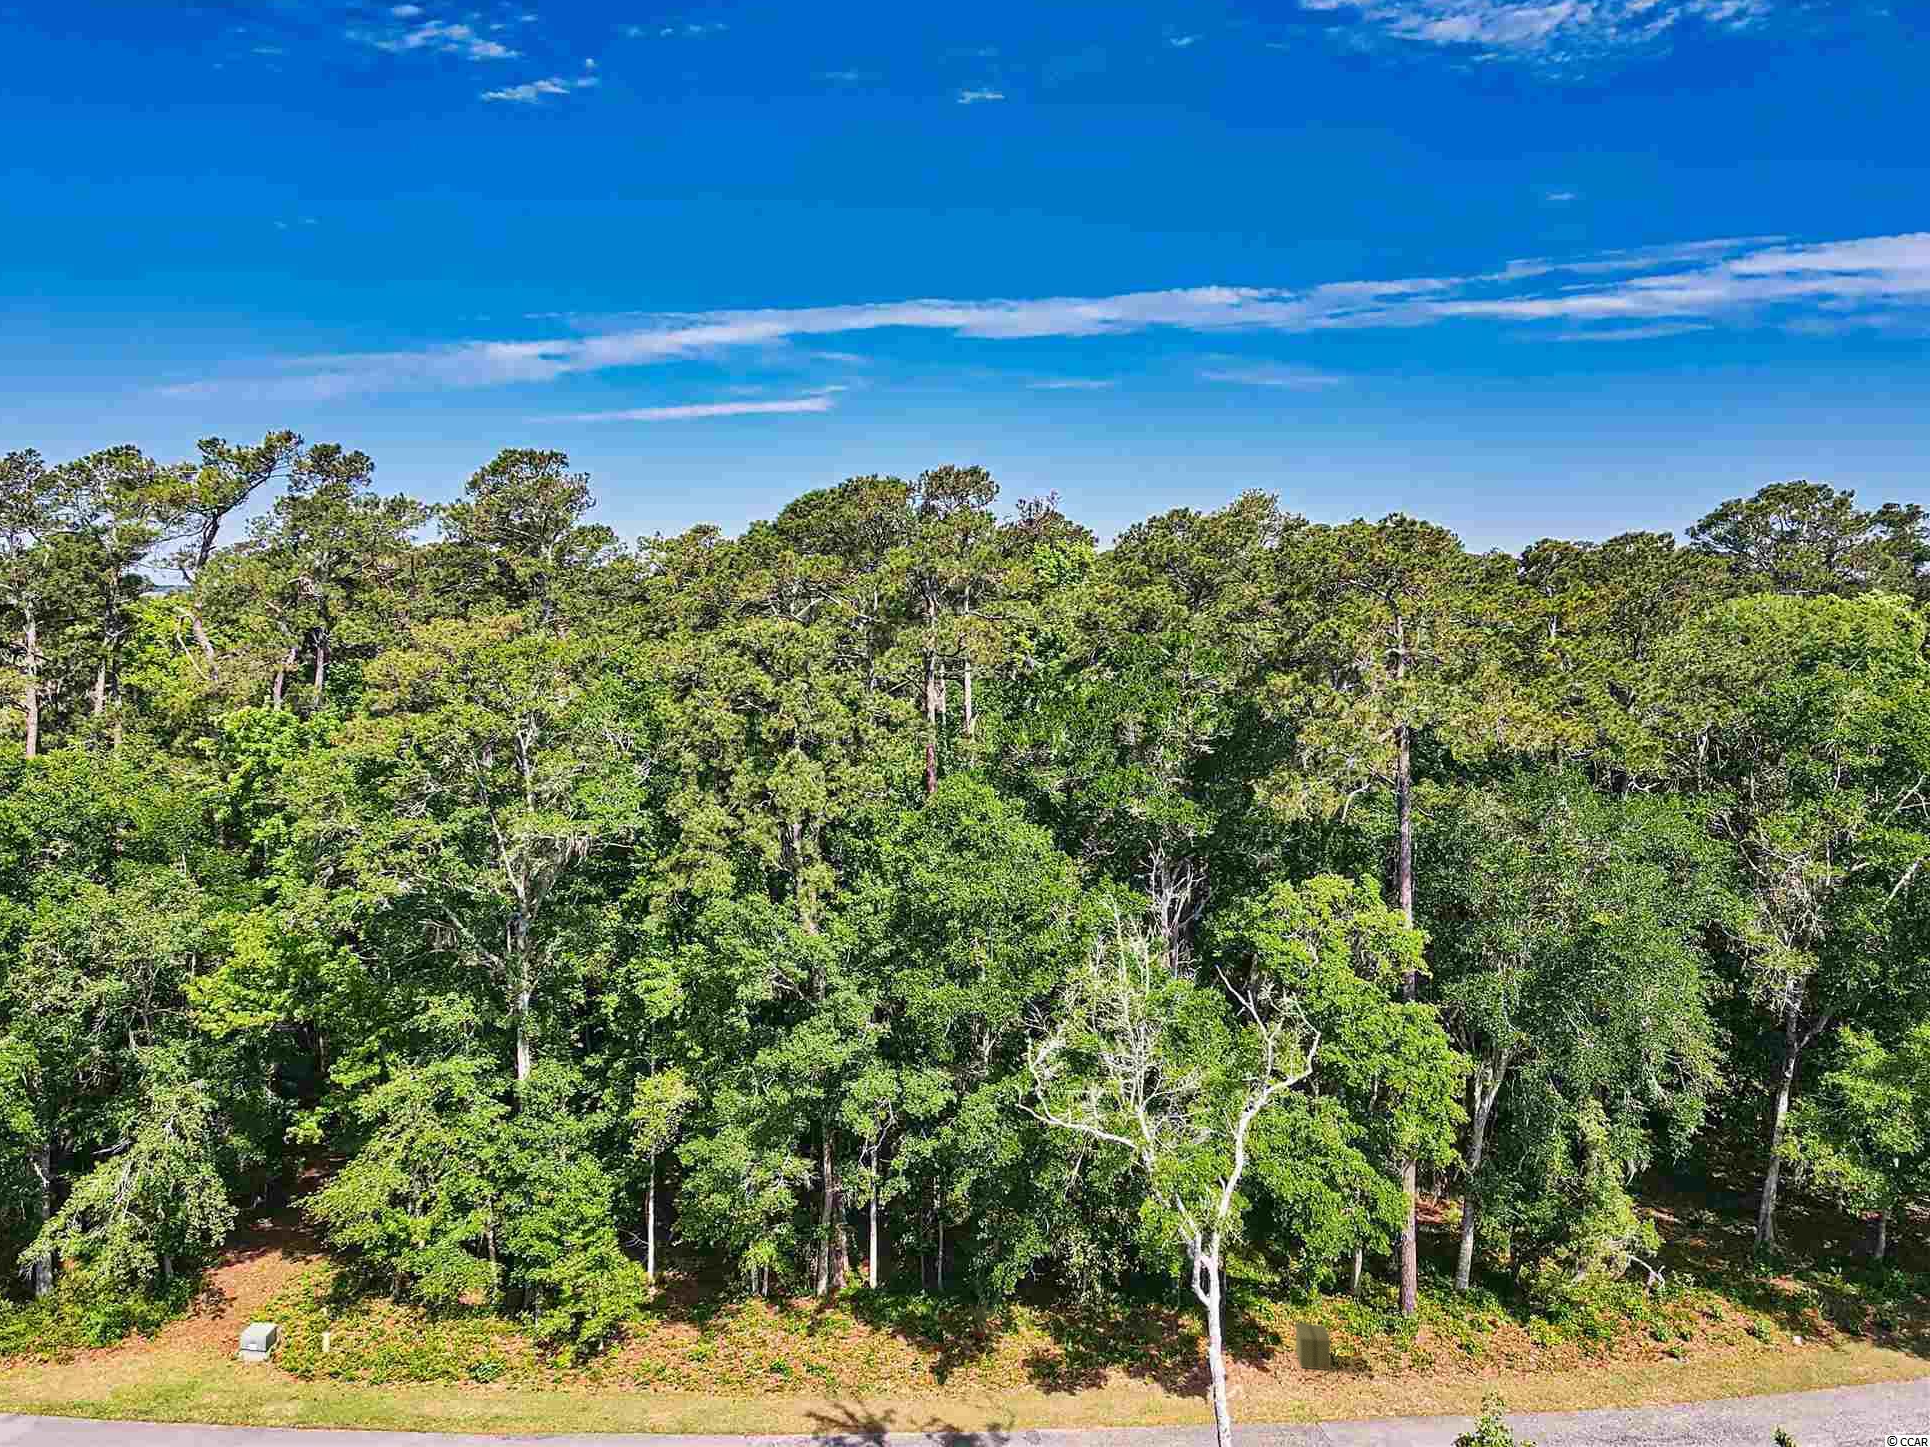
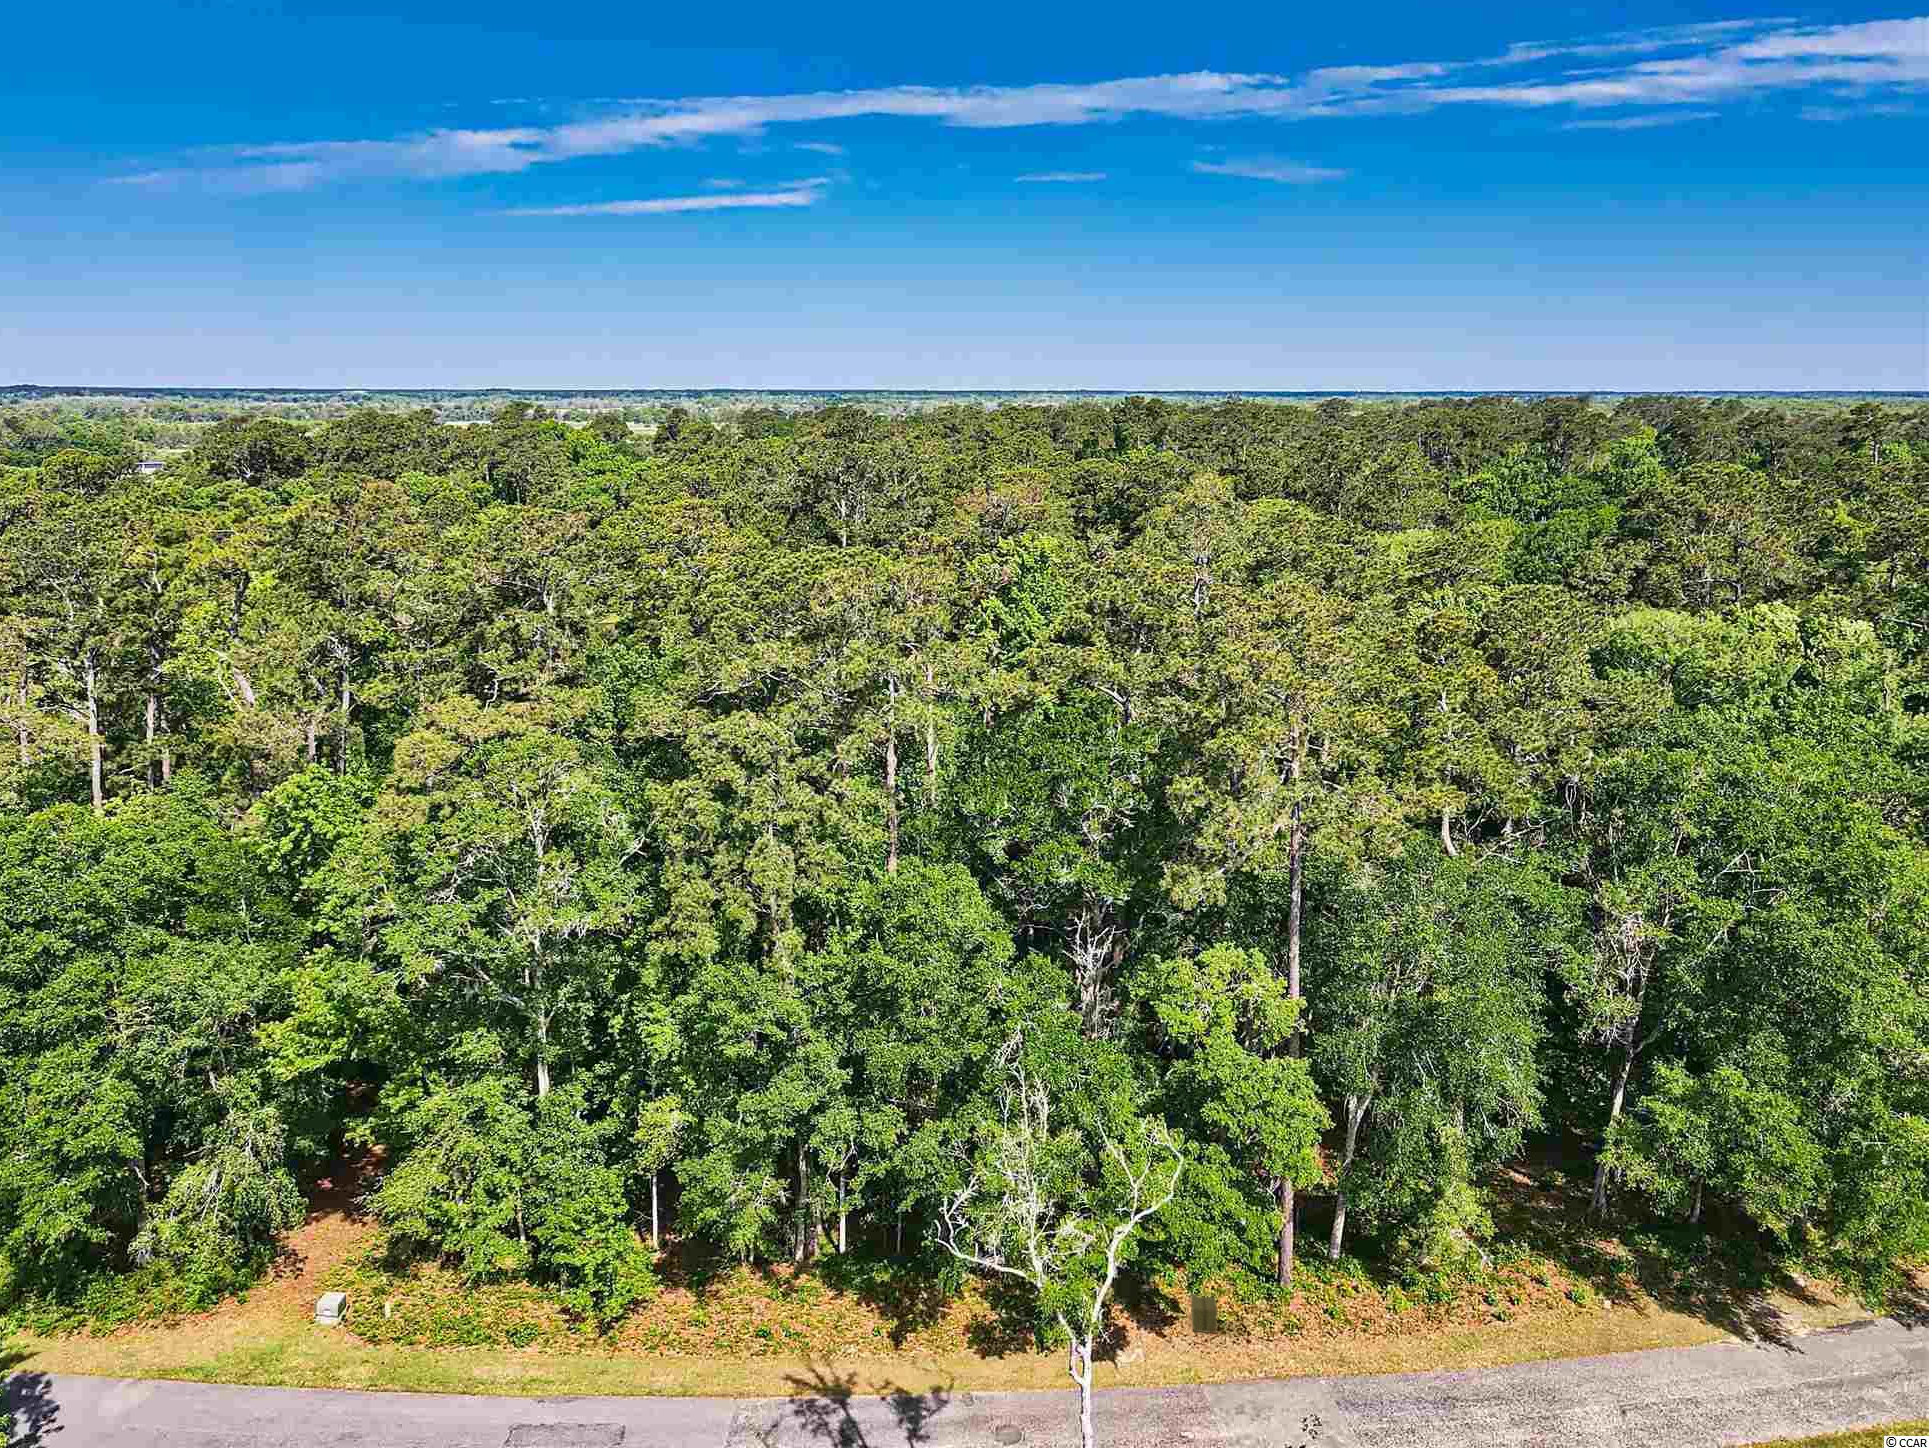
potted tree: present [970,1301,992,1339] -> present [391,1239,414,1268]

